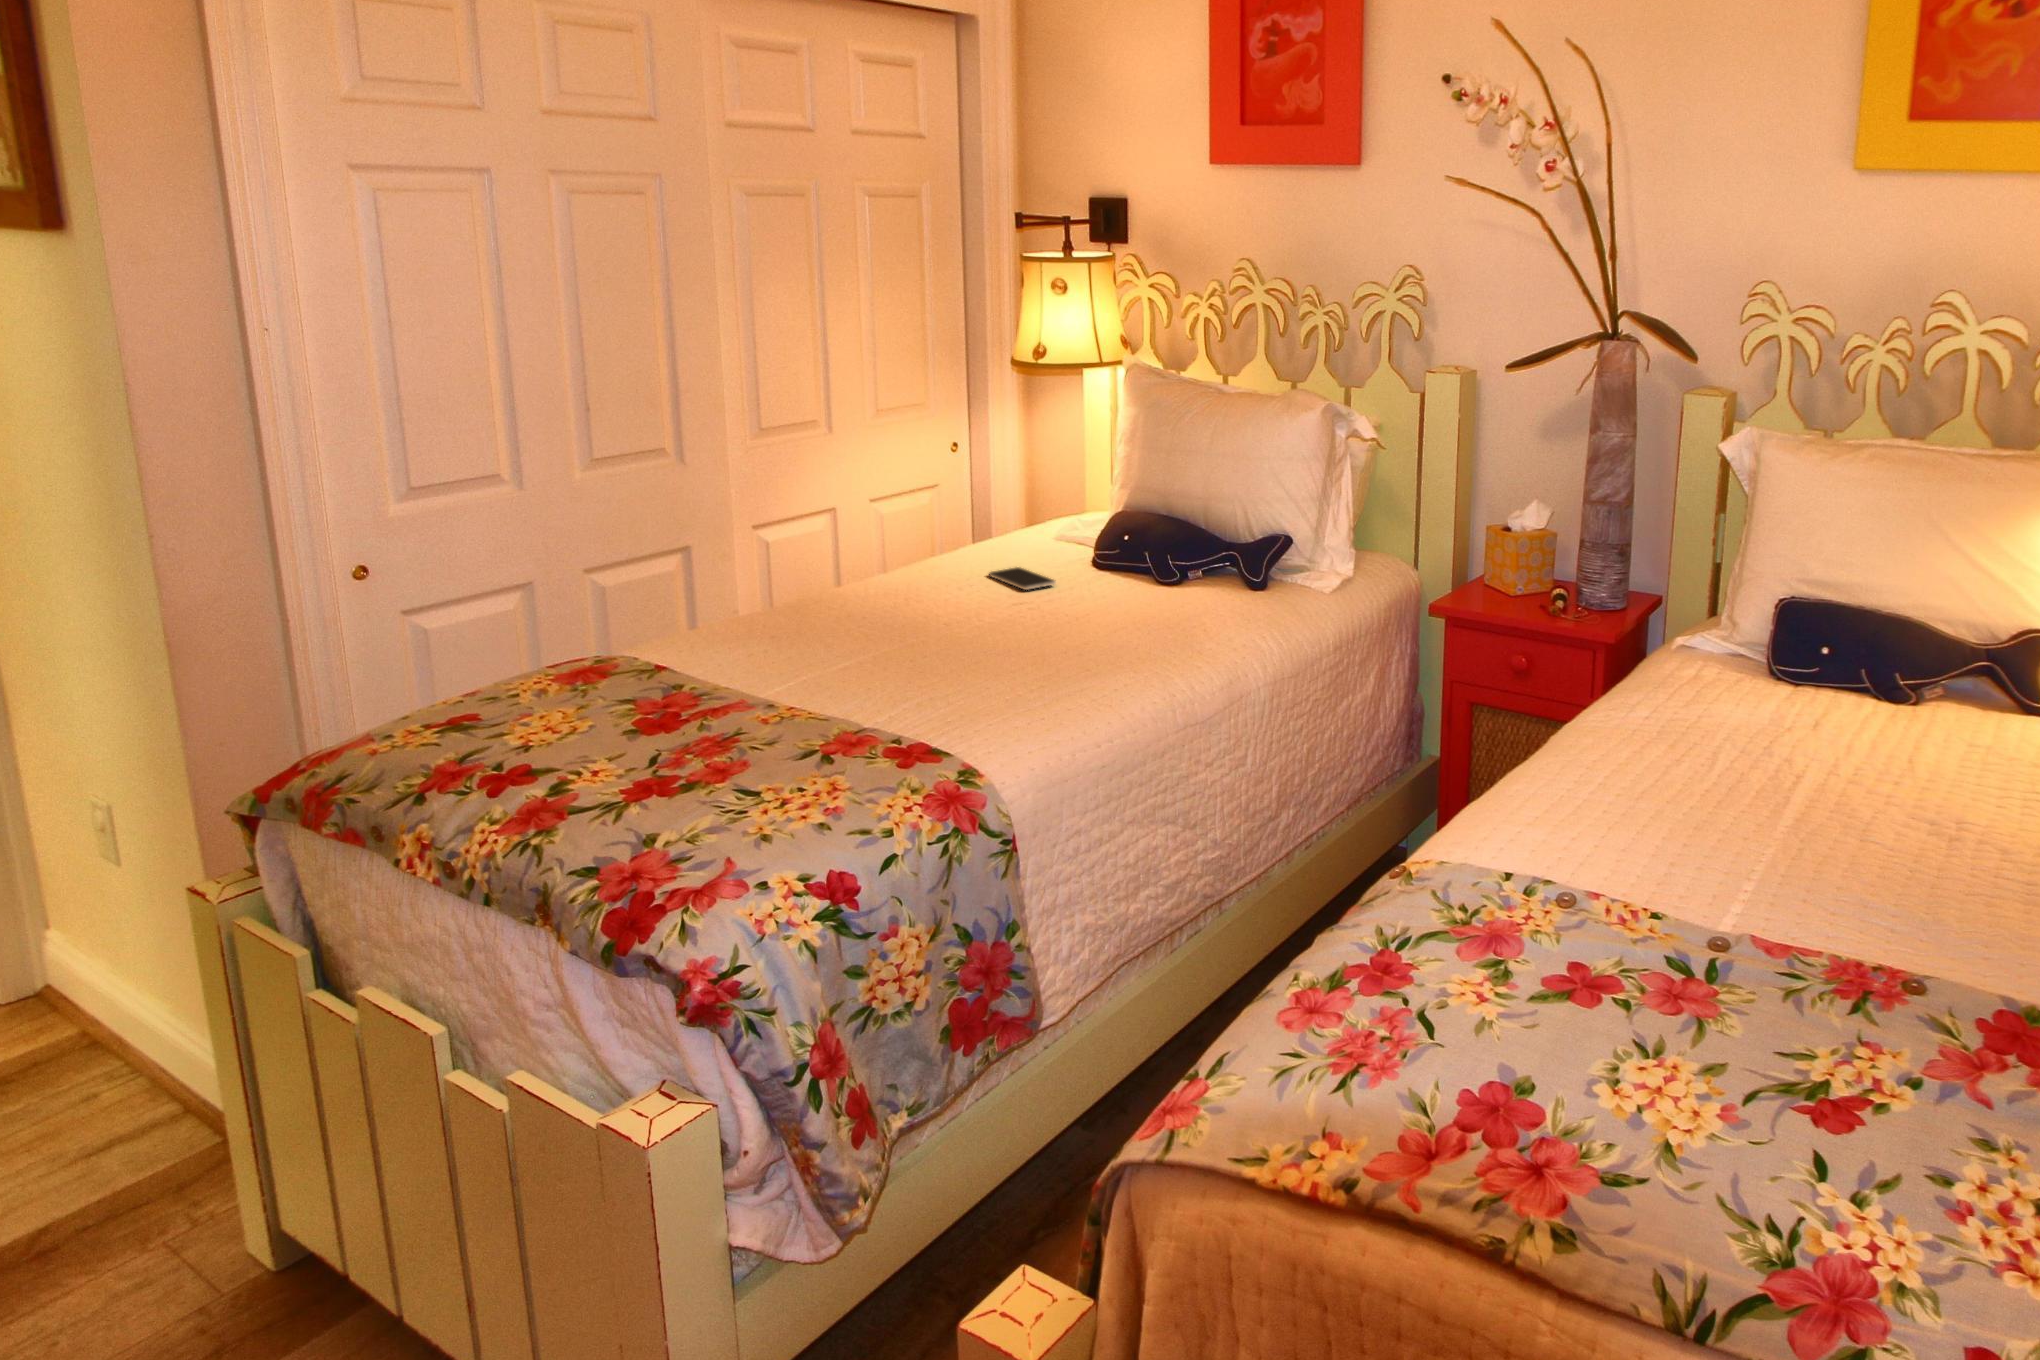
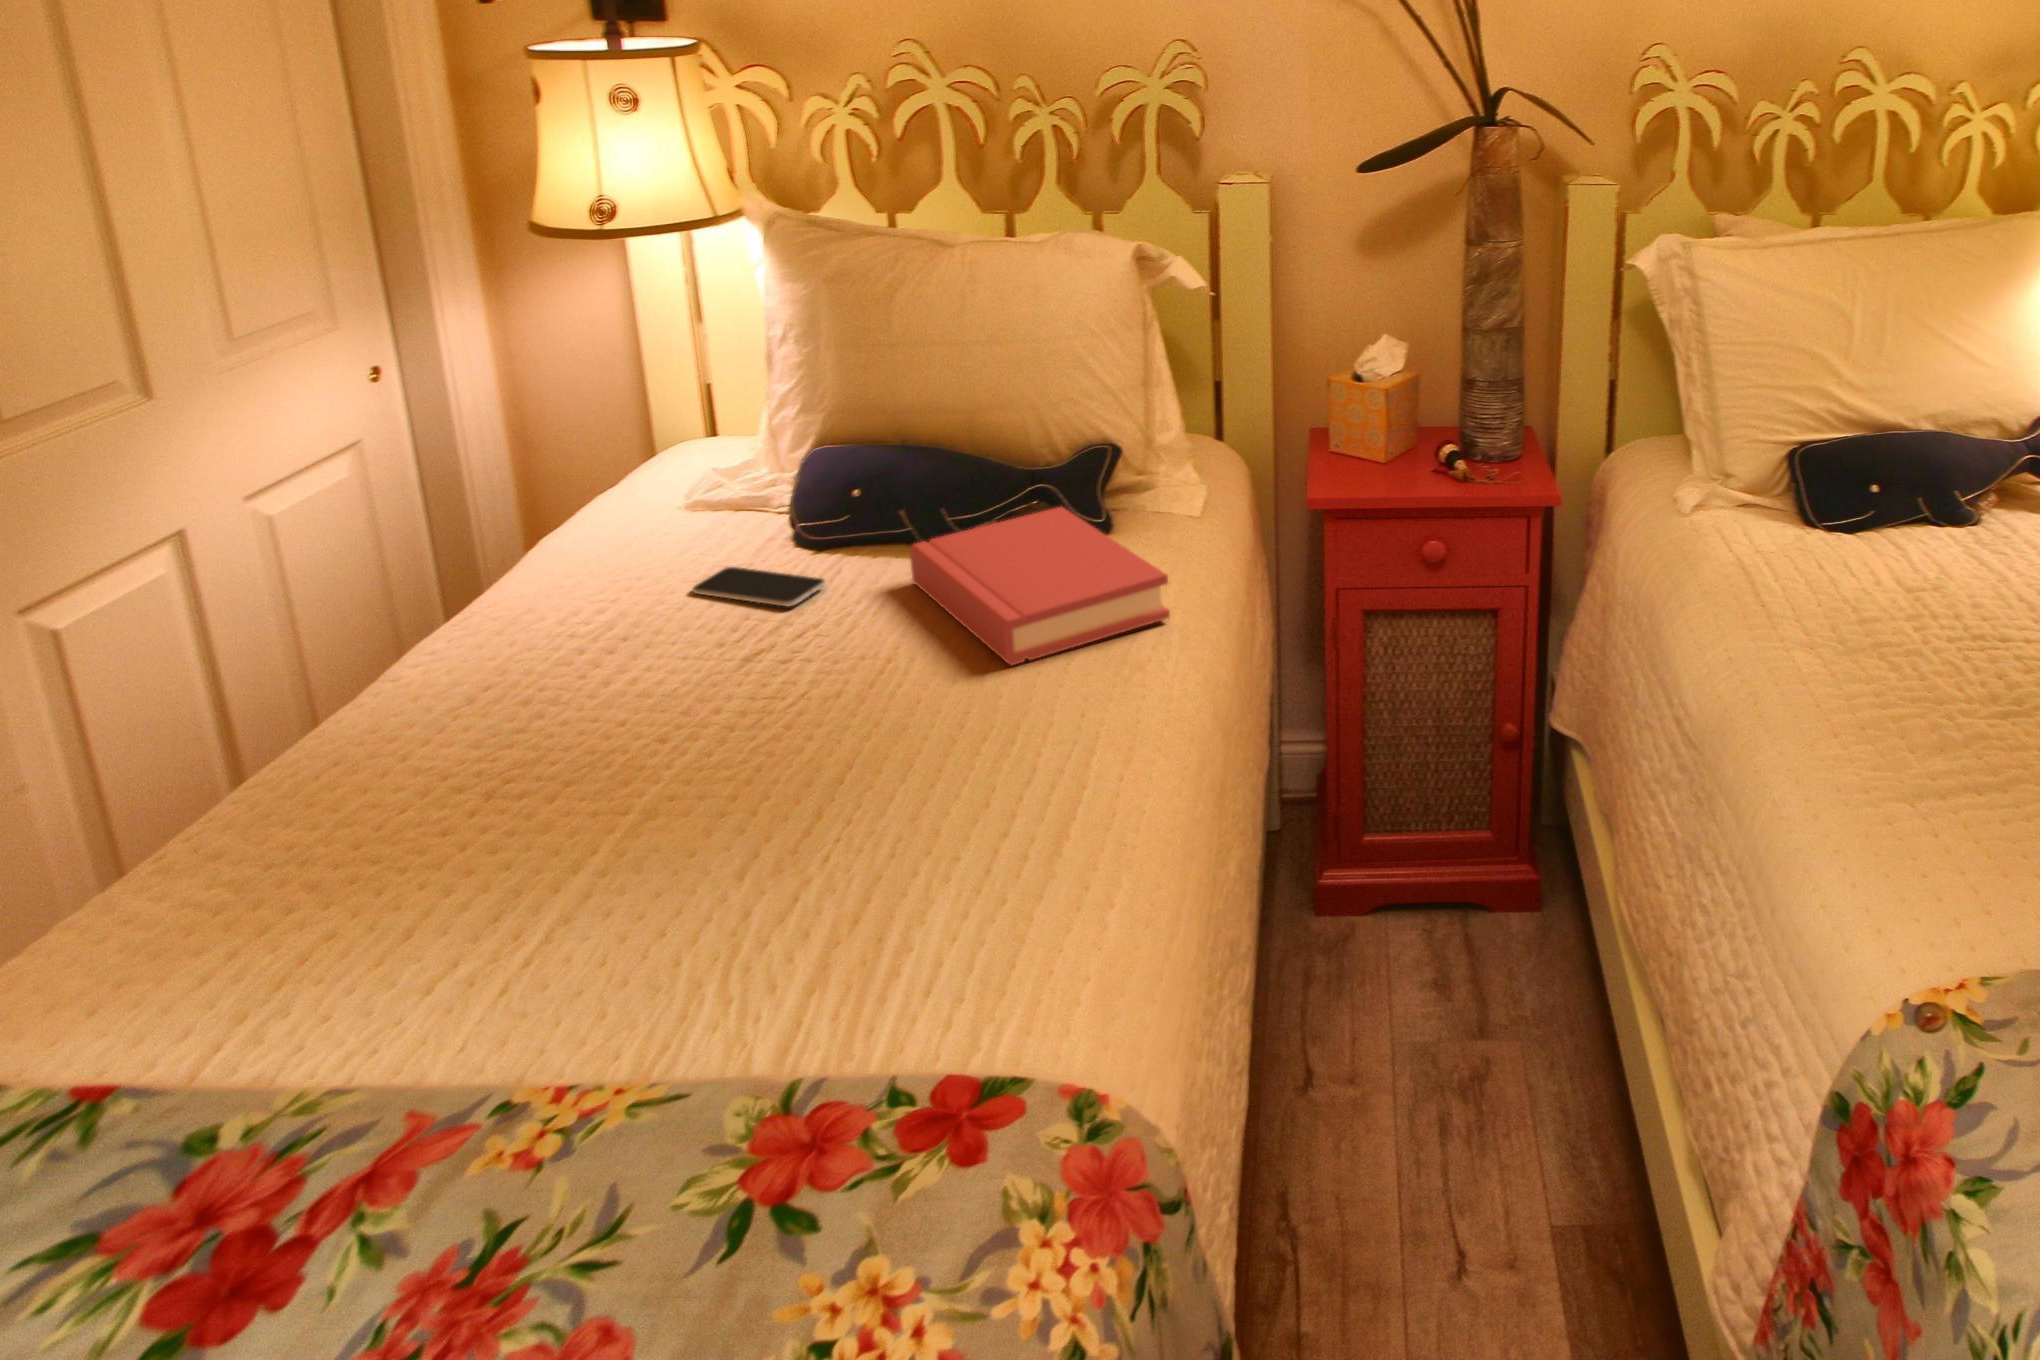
hardback book: none [1095,565,1216,637] -> present [910,507,1170,665]

